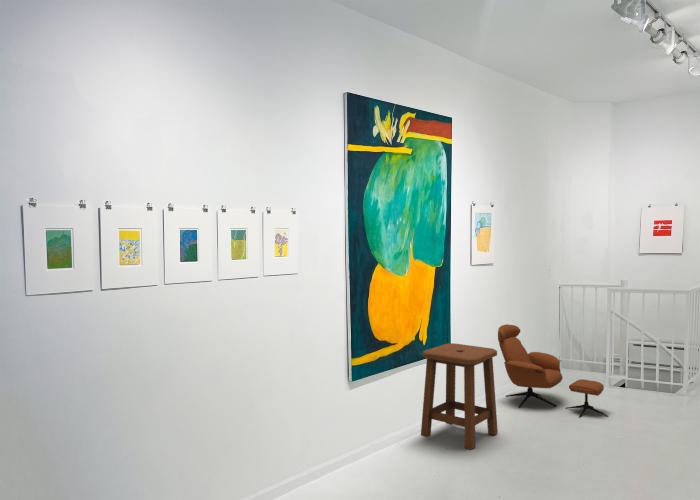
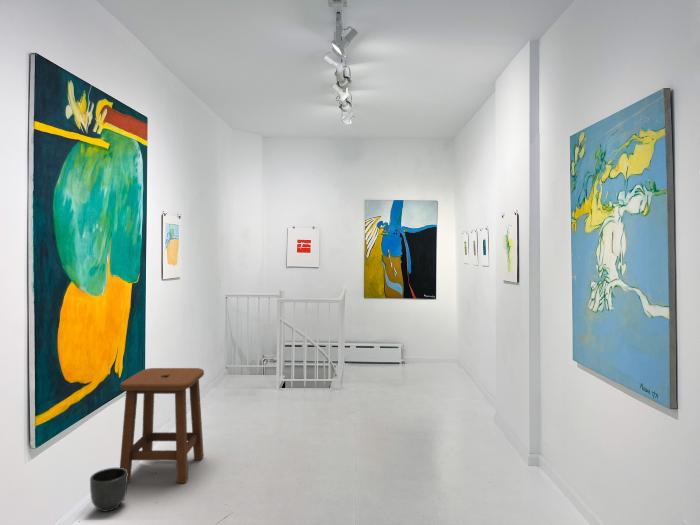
lounge chair: present [498,324,608,418] -> none [185,340,291,423]
planter: none [393,419,421,453] -> present [90,467,128,512]

